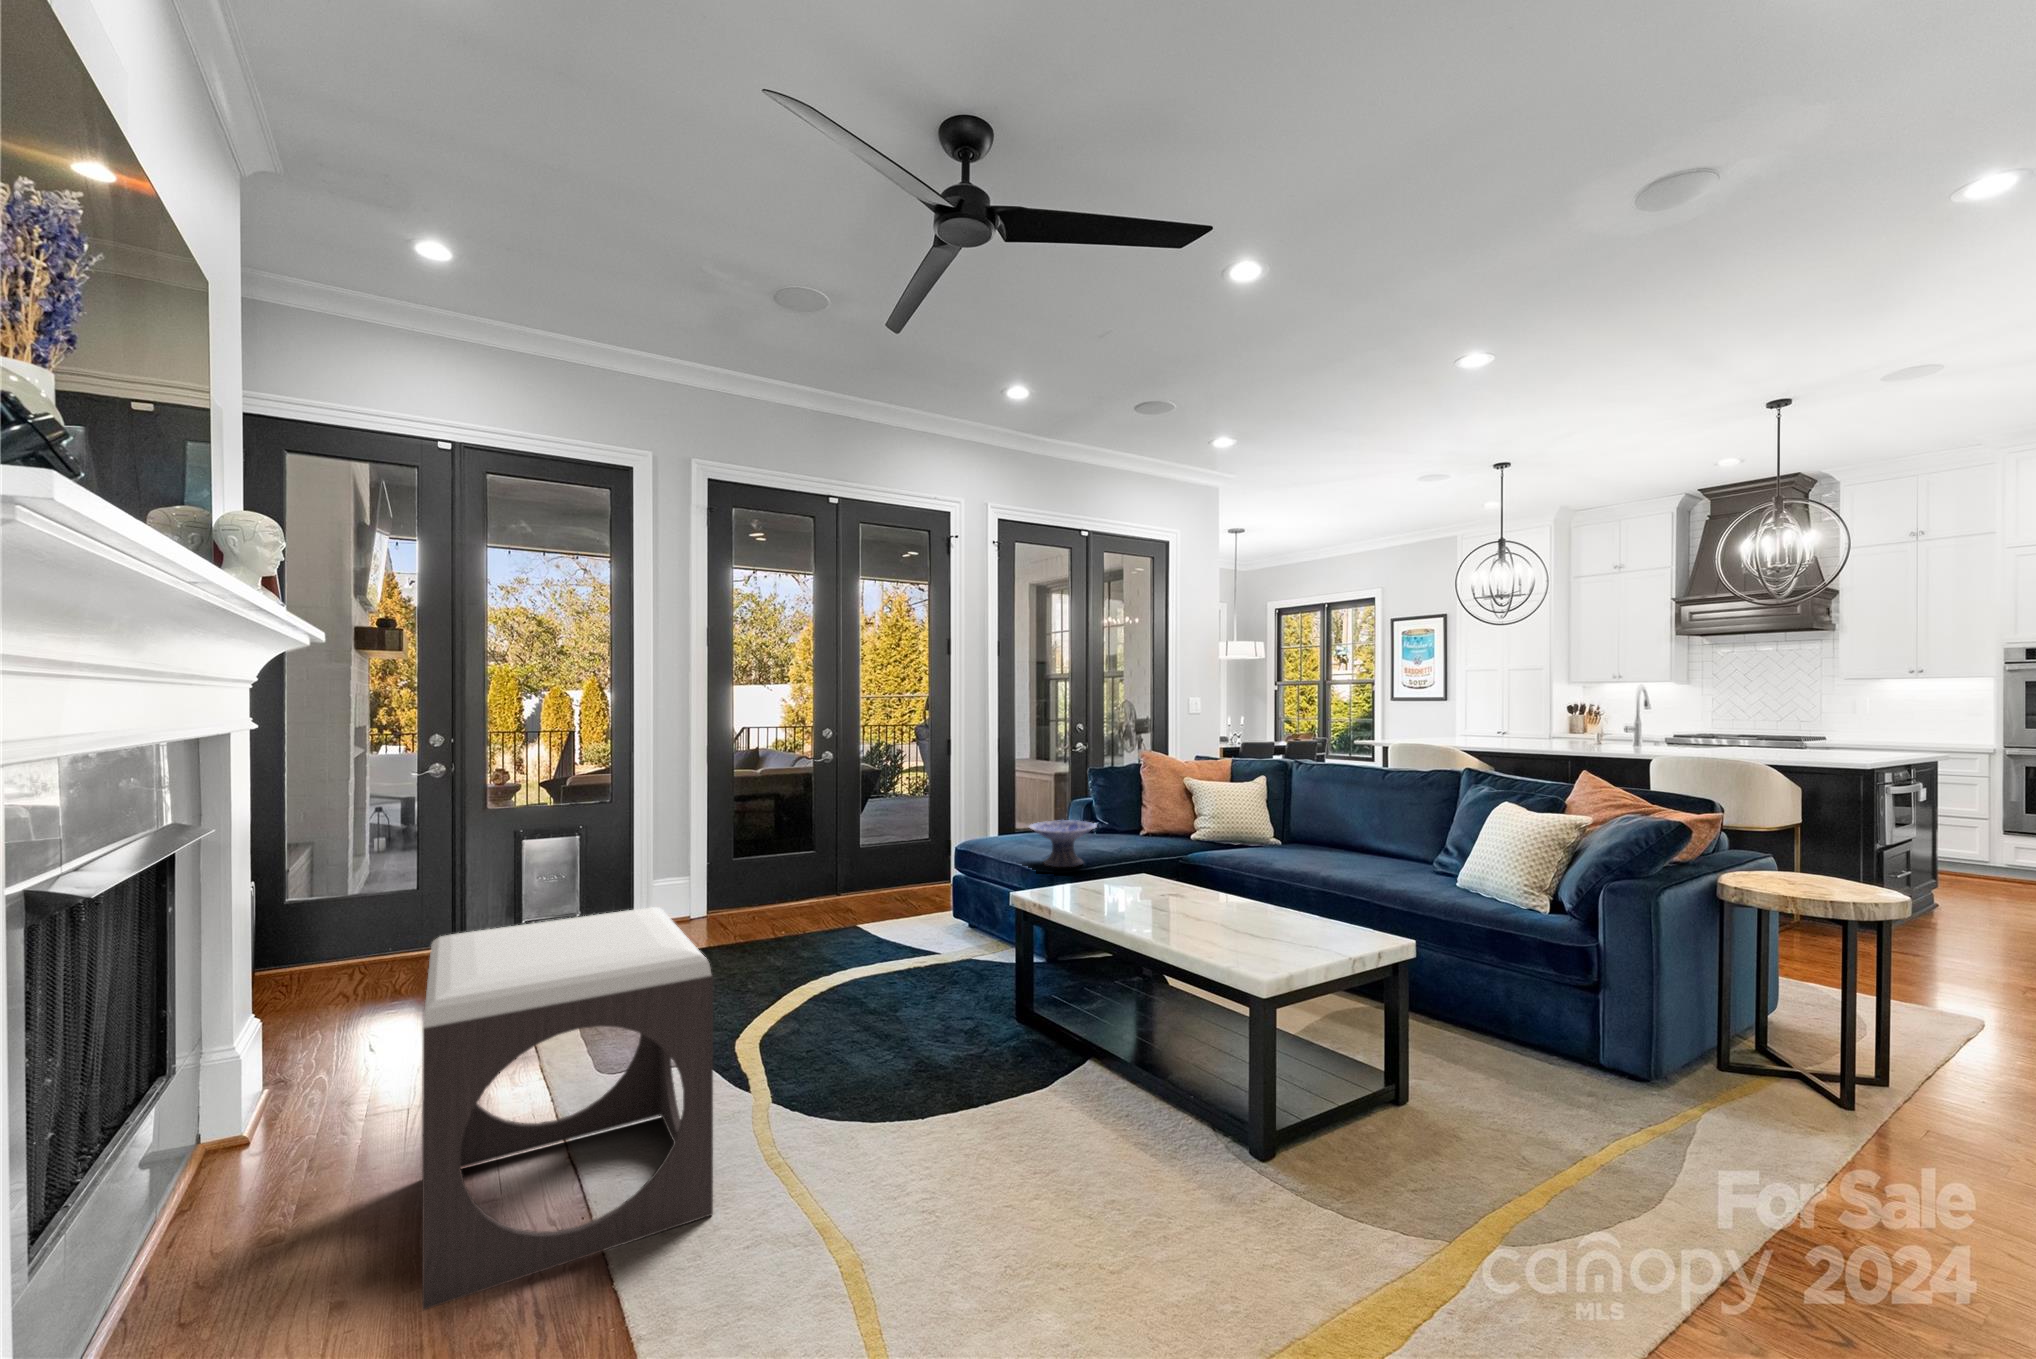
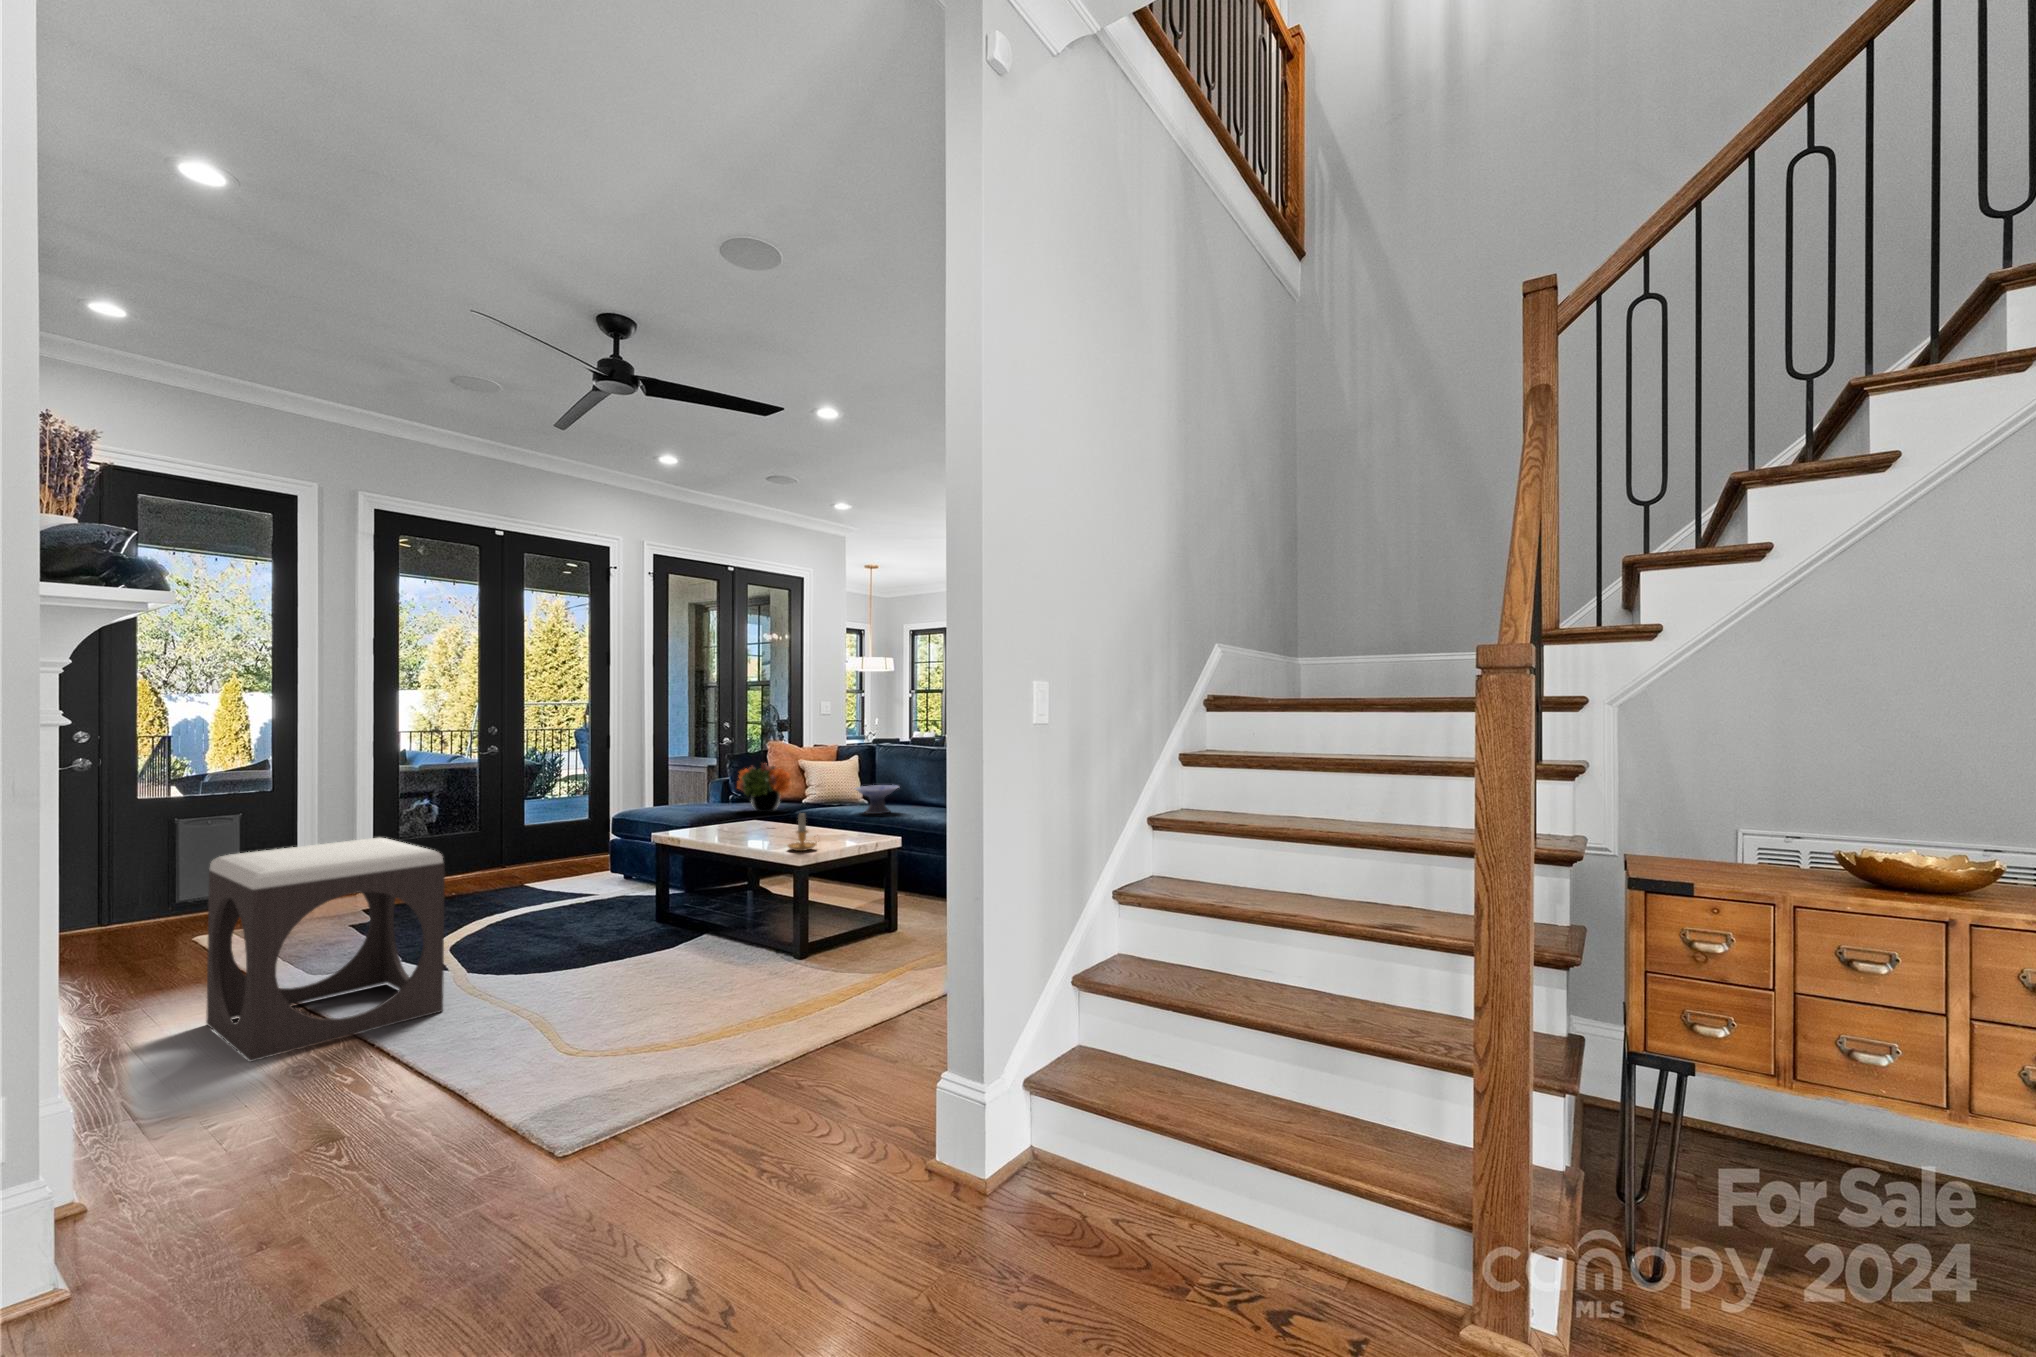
flower arrangement: none [1108,785,1183,853] -> present [737,763,791,812]
decorative bowl: present [1029,820,1097,867] -> present [855,785,899,814]
candle: none [1223,896,1274,964] -> present [788,813,817,851]

